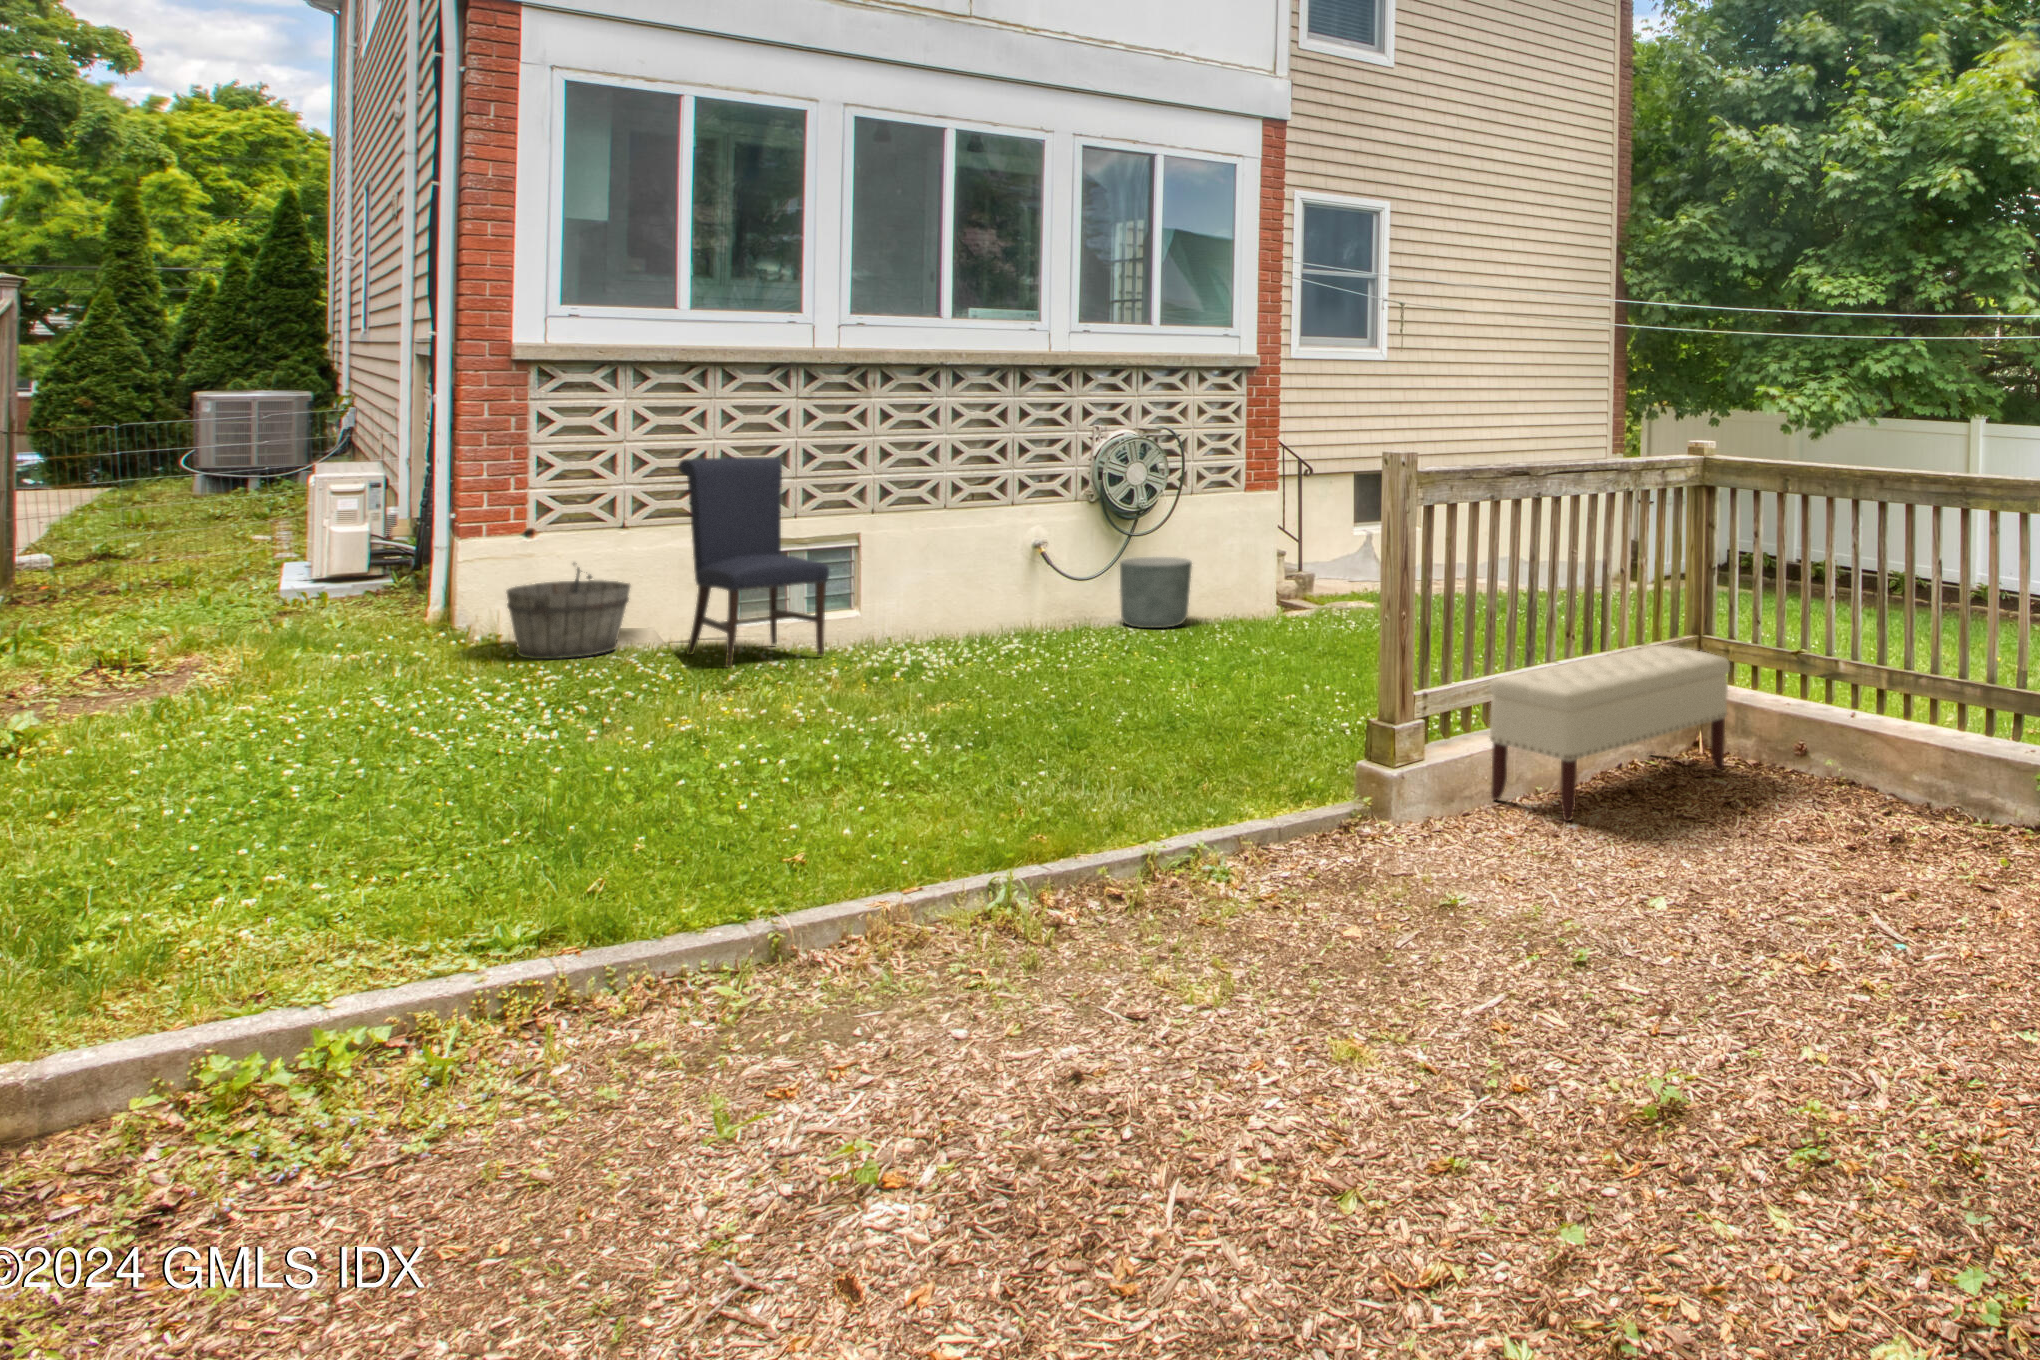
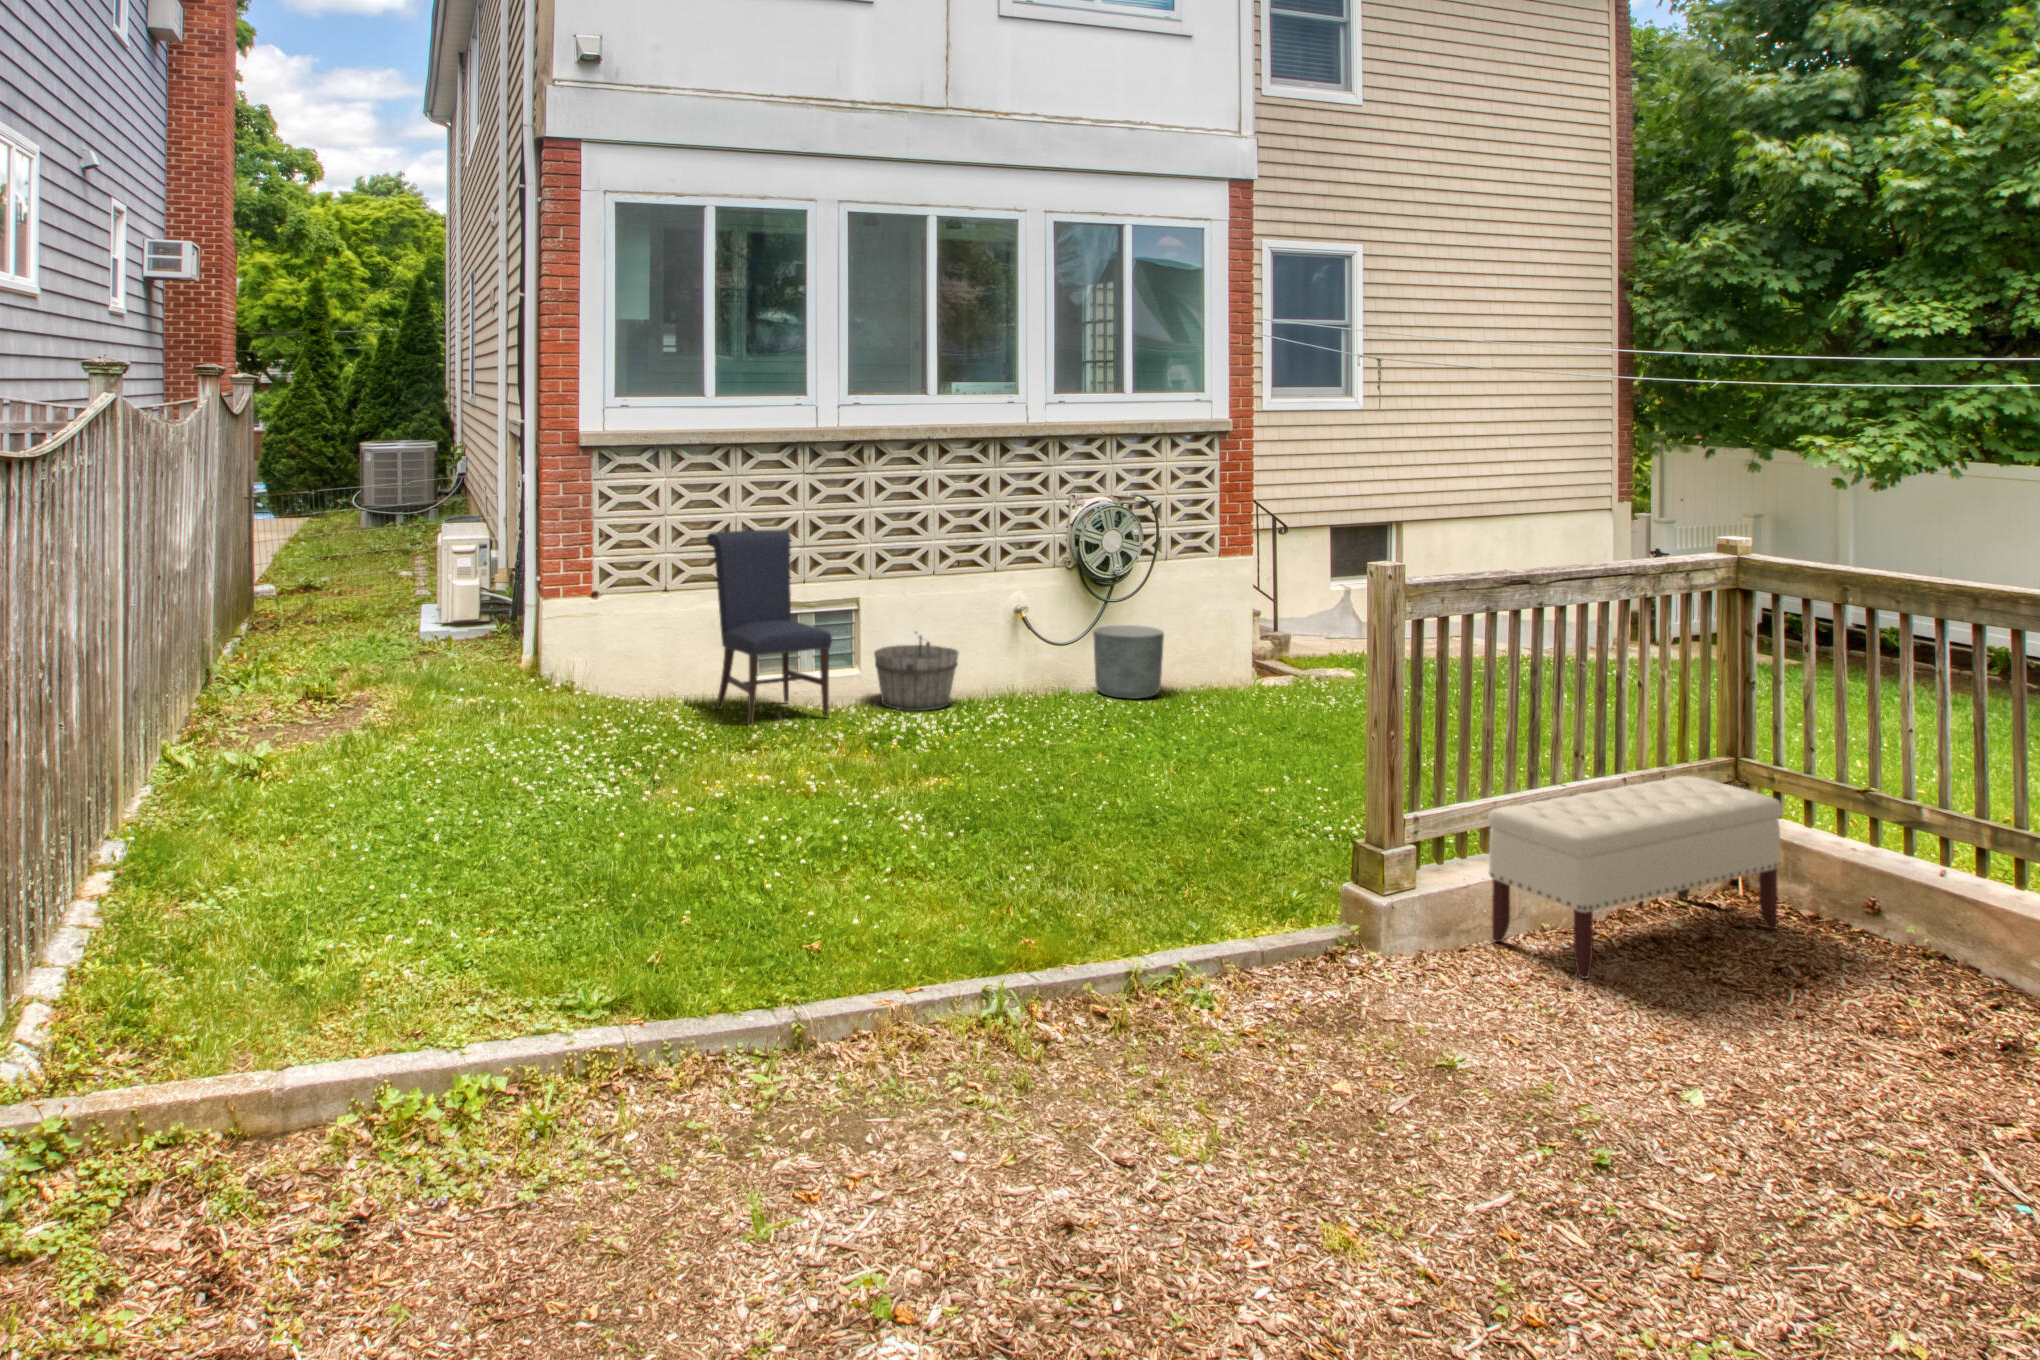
wooden bucket: present [507,568,630,659] -> present [874,636,958,711]

